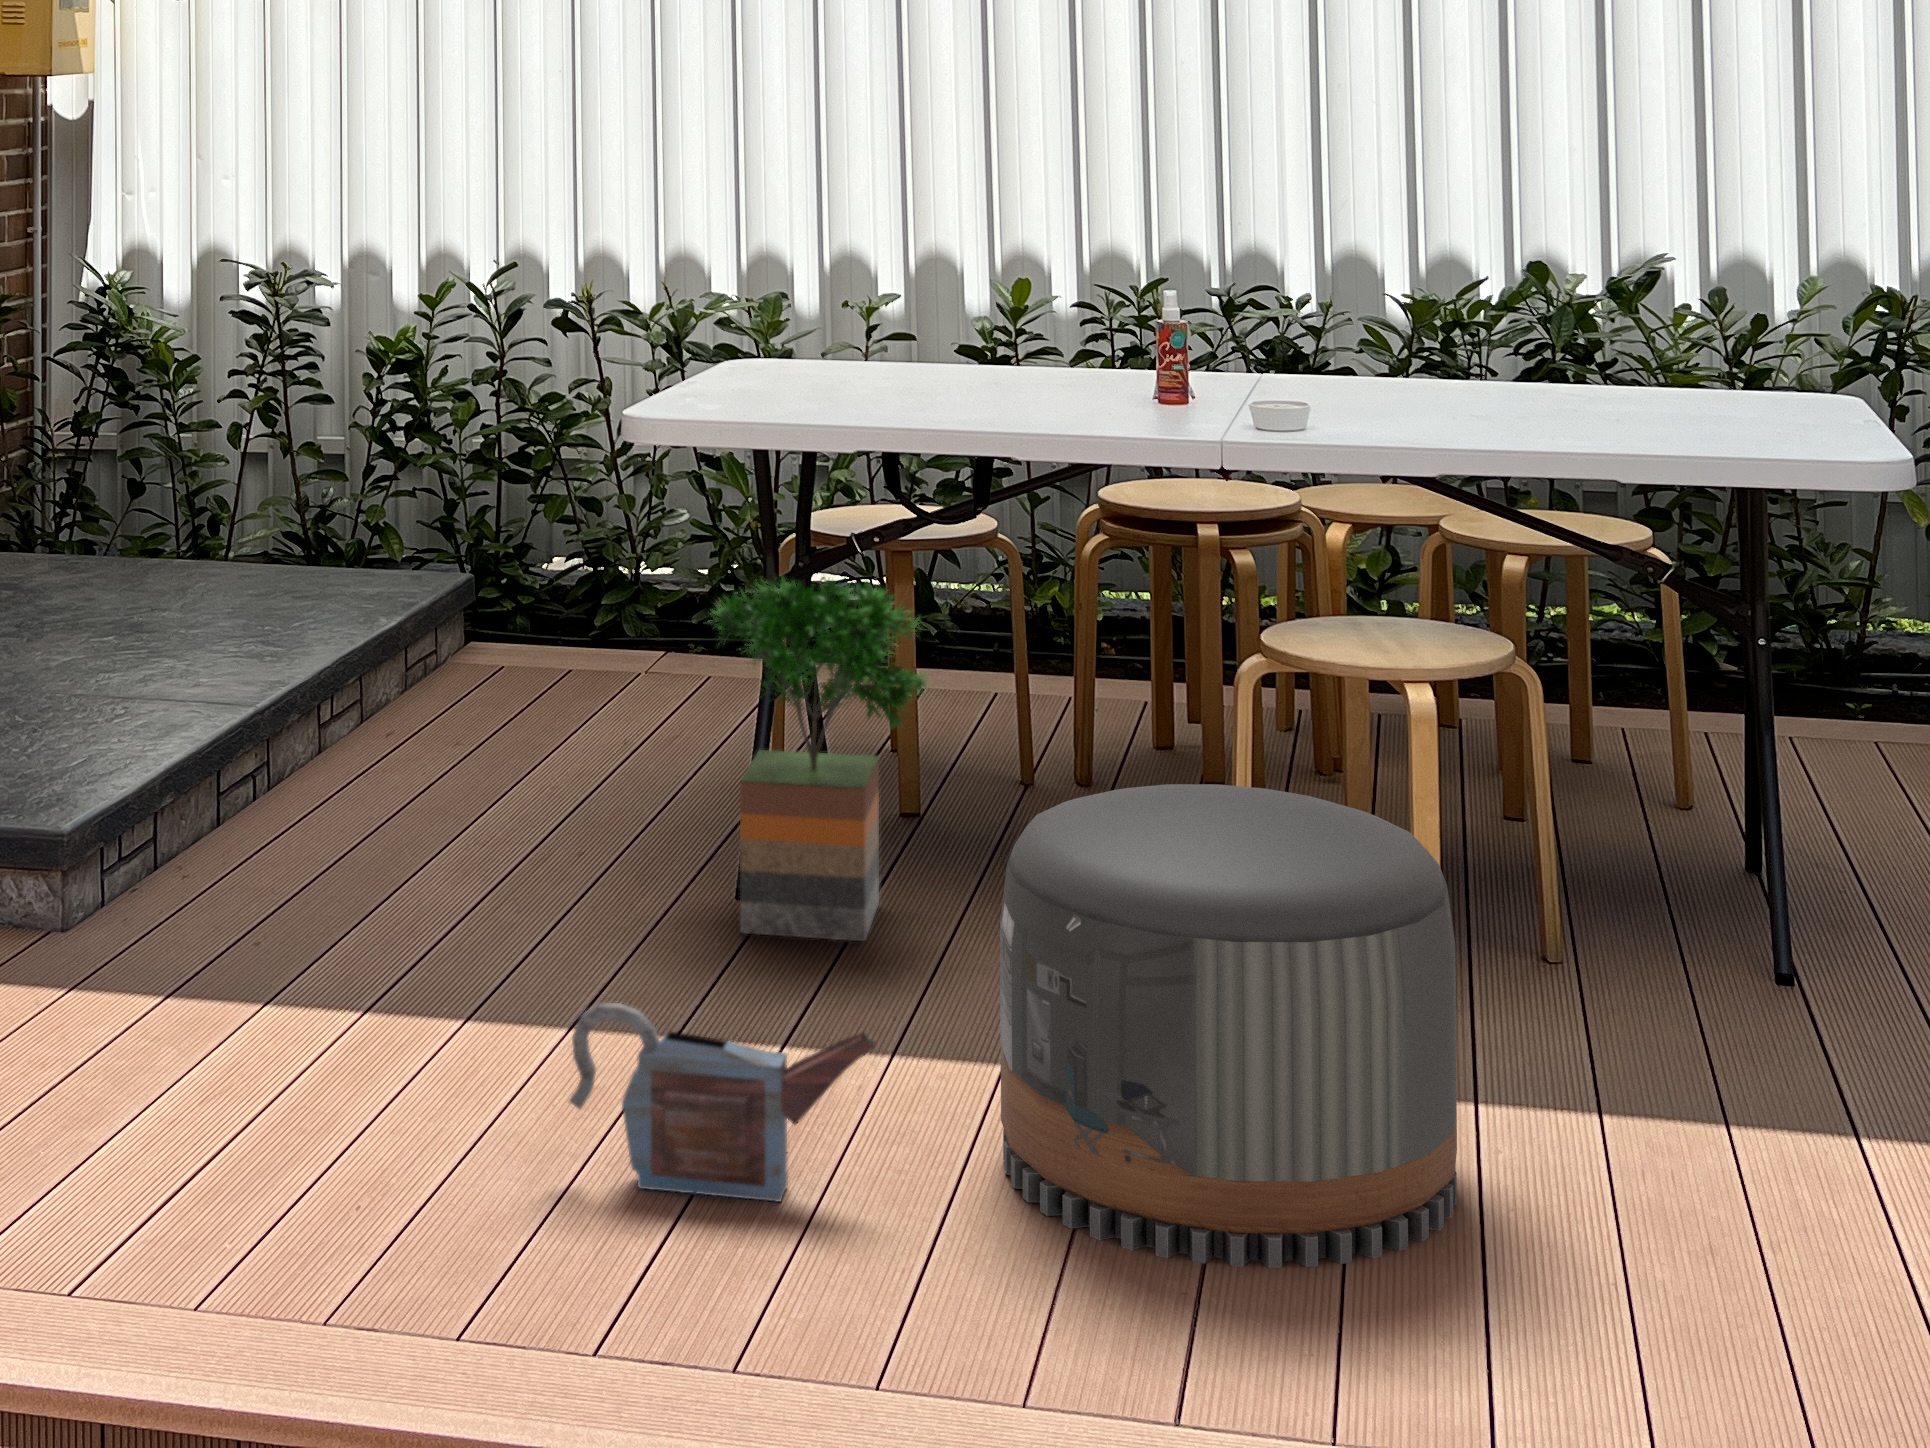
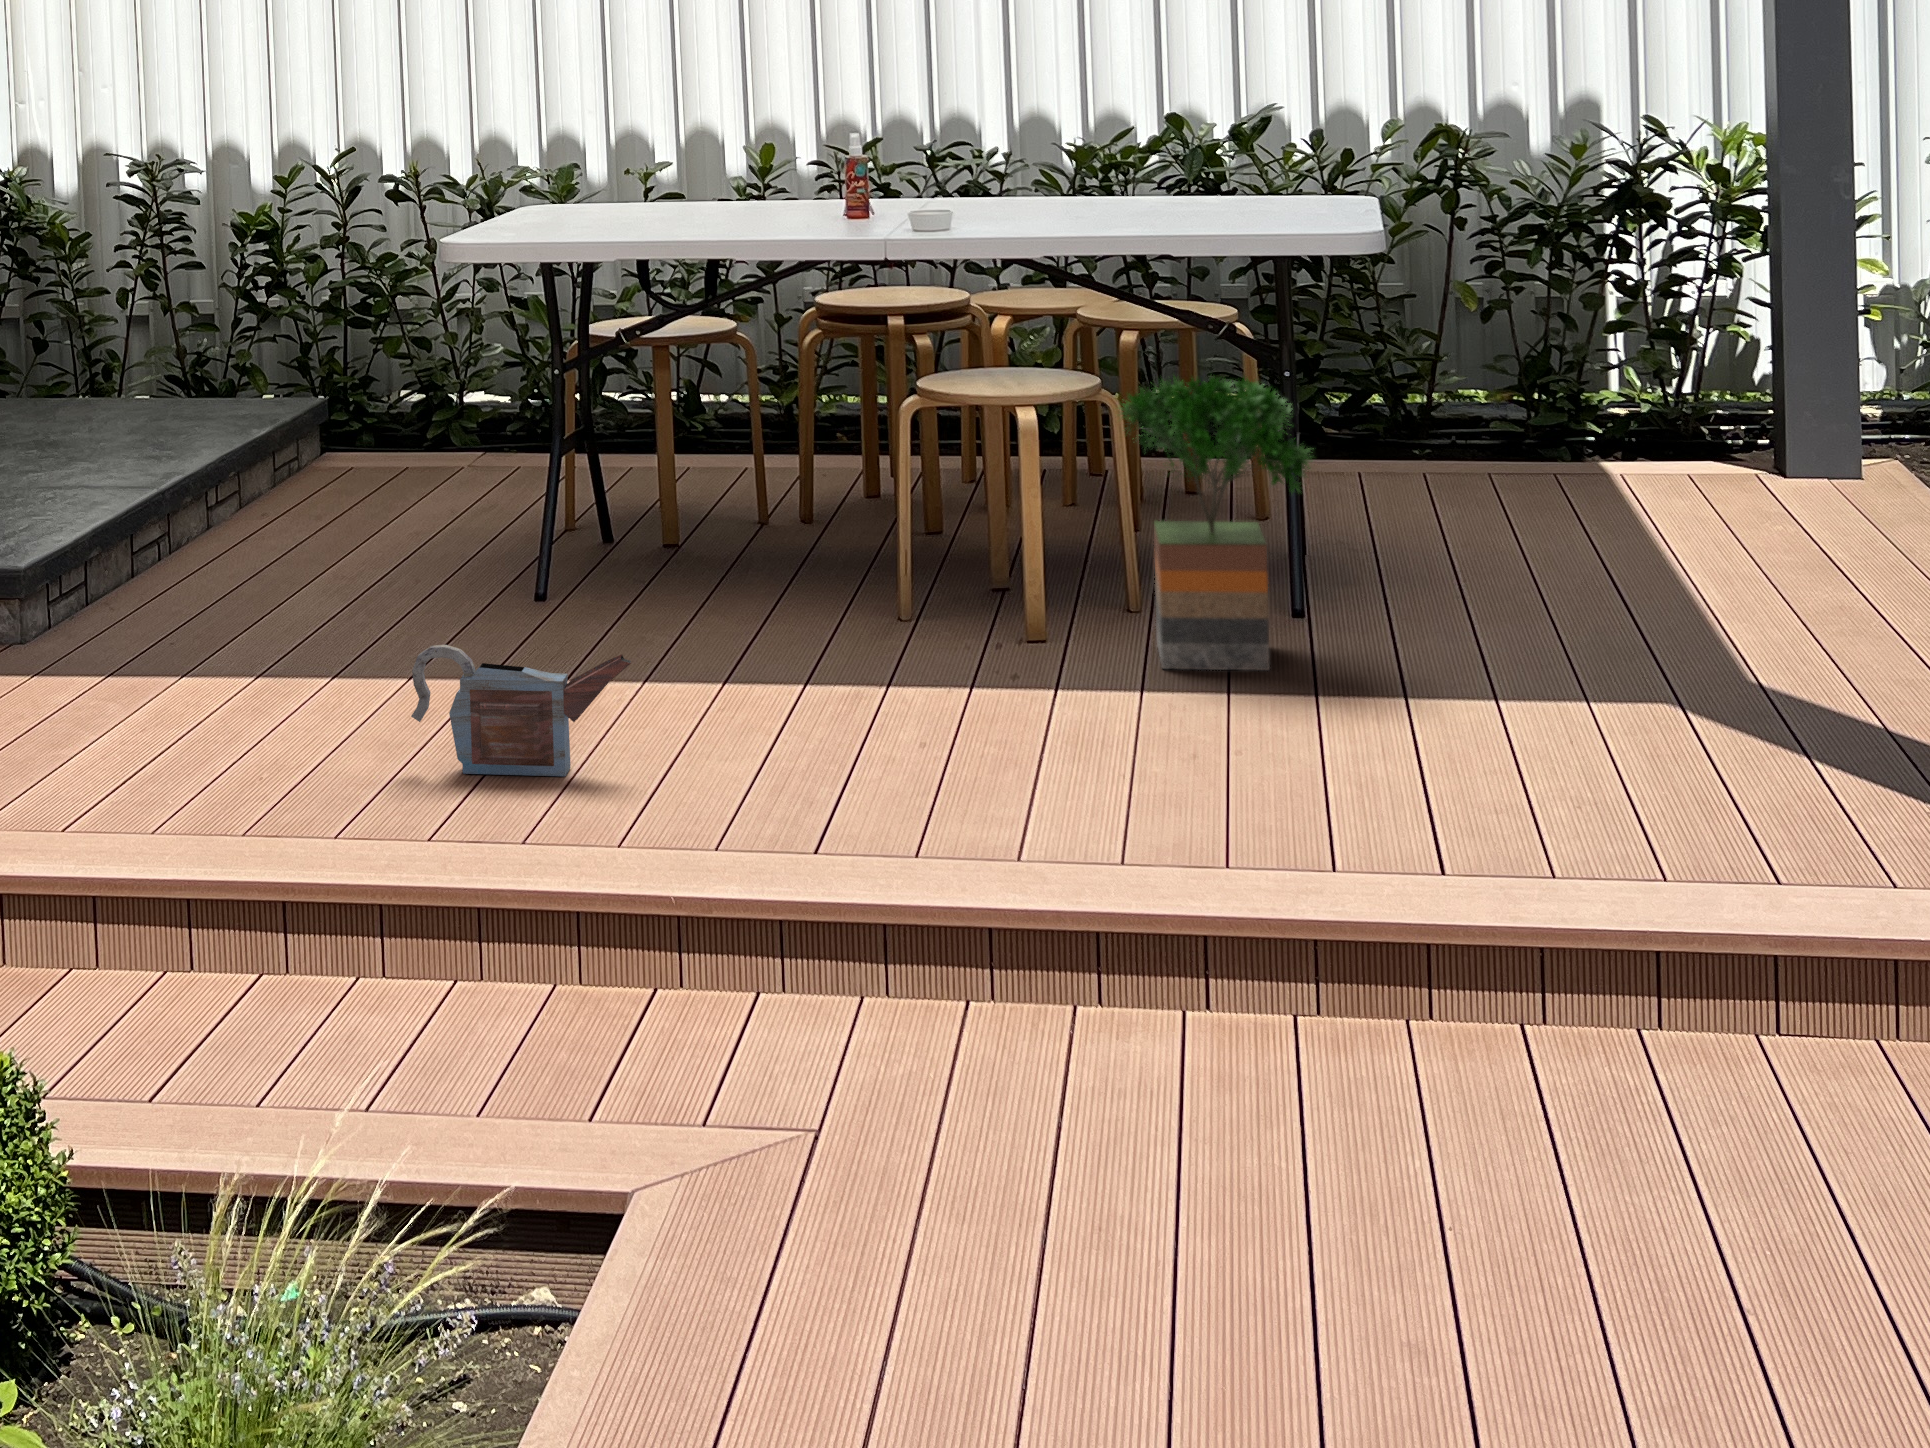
potted tree: present [709,577,927,941] -> present [1119,376,1311,671]
pouf: present [1000,784,1457,1268] -> none [720,481,1046,796]

